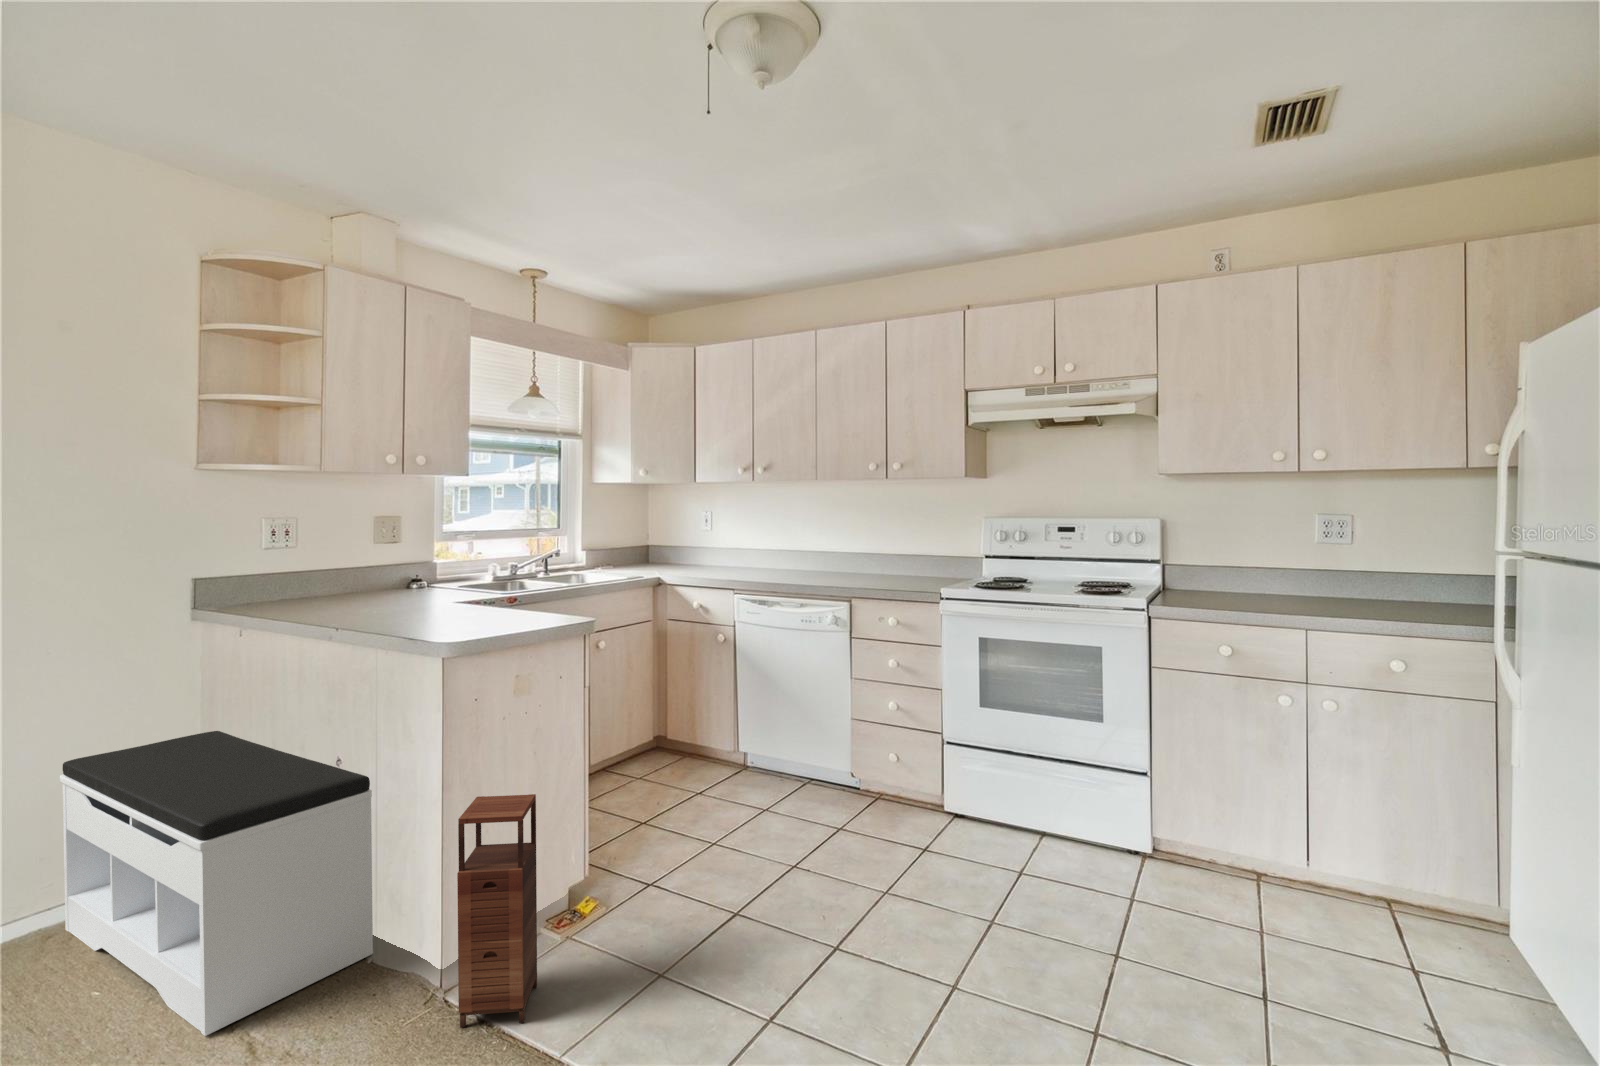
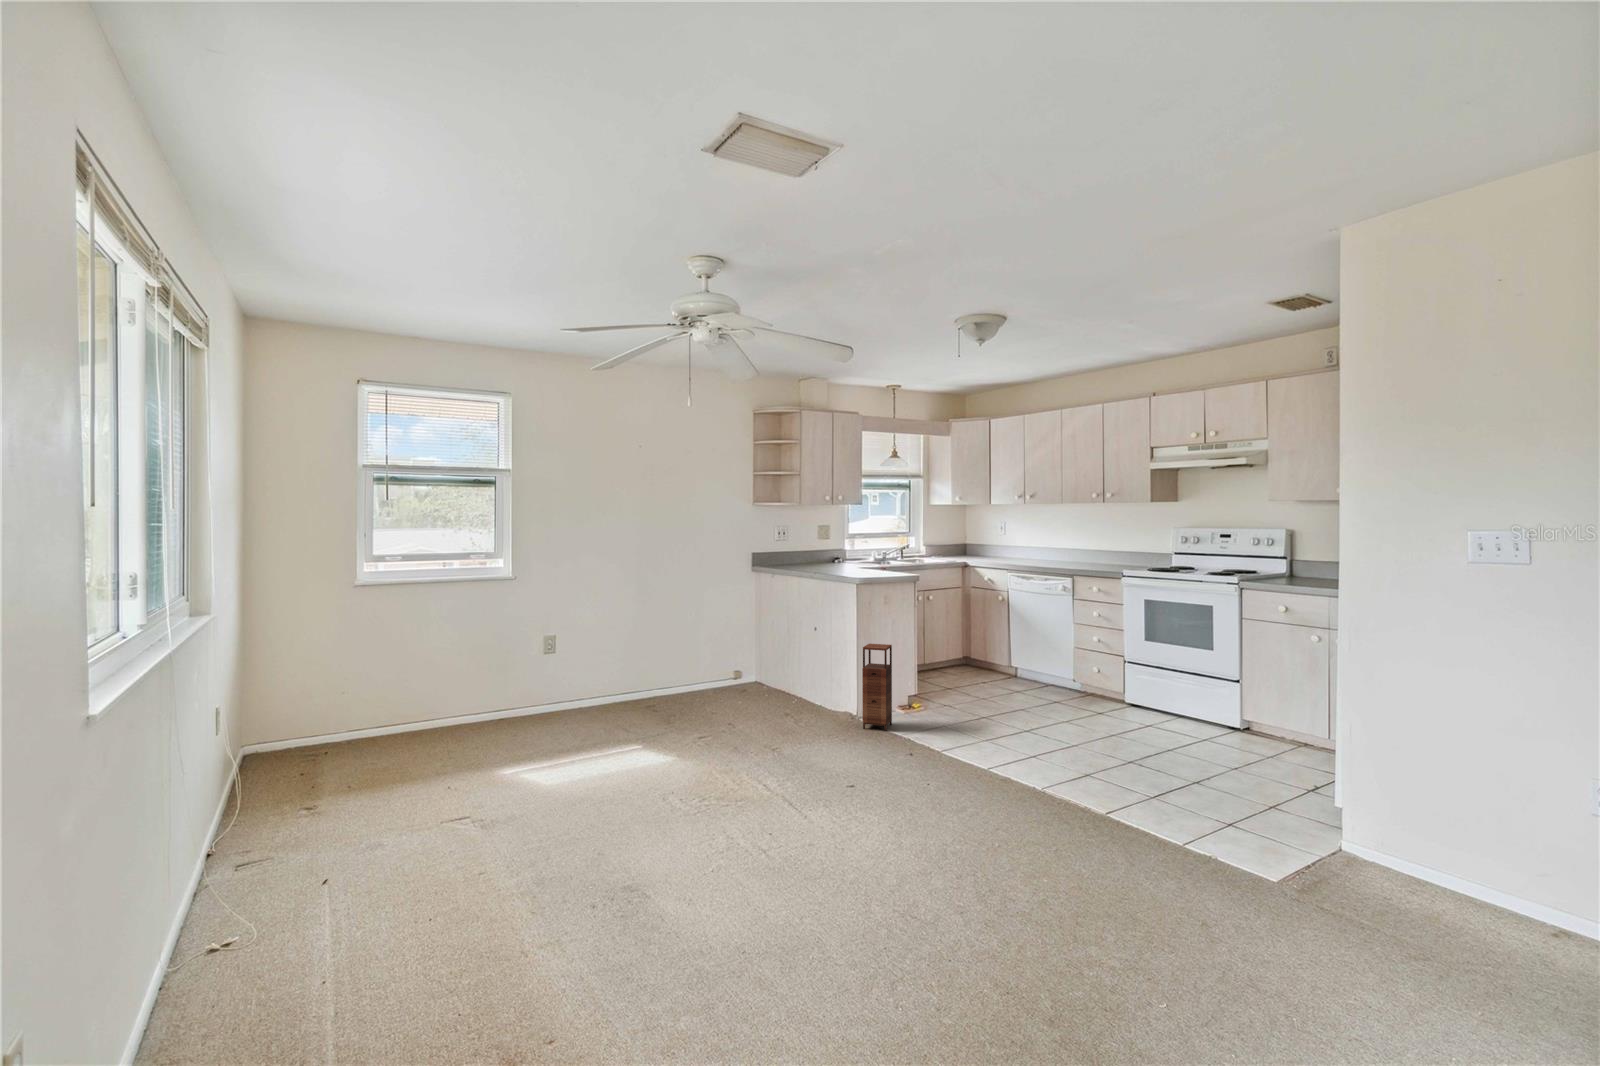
bench: present [60,731,373,1036] -> none [715,621,828,718]

